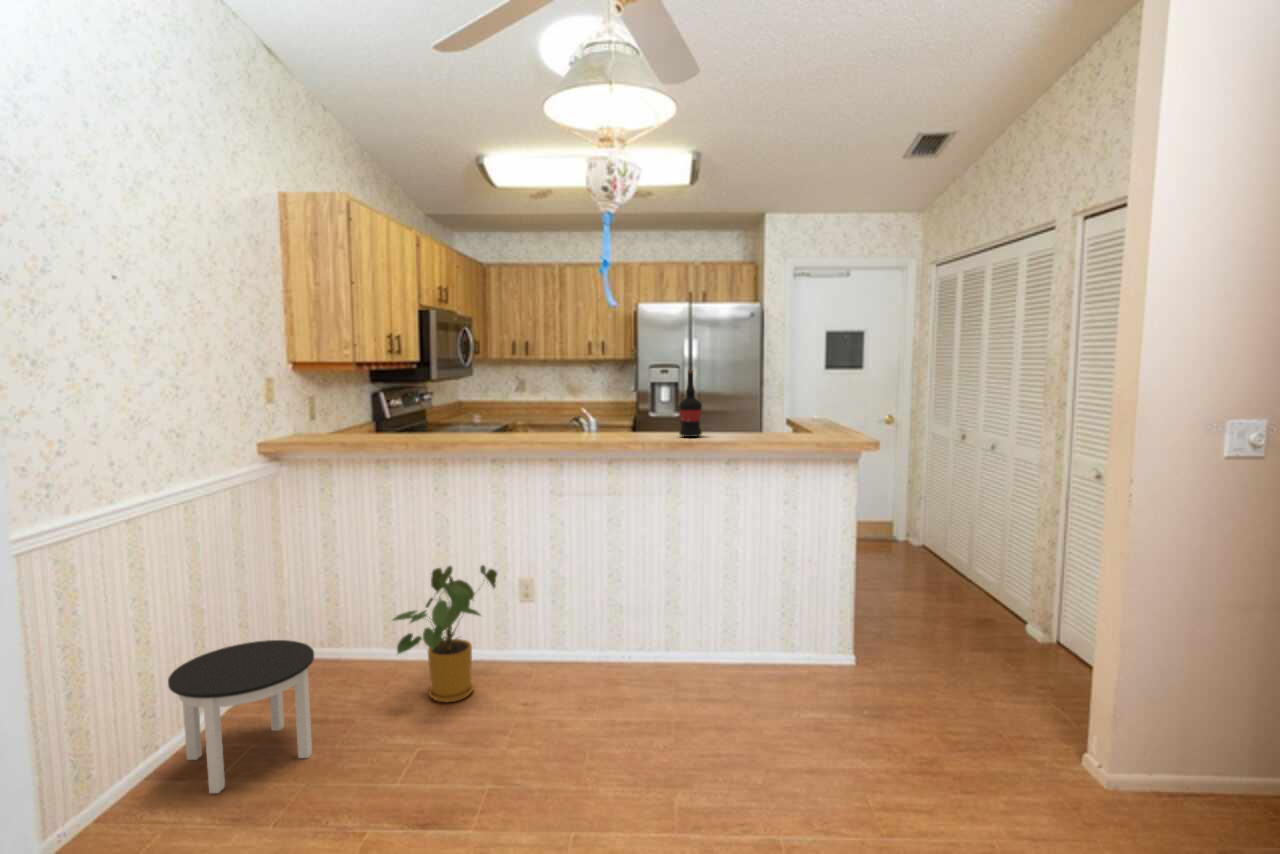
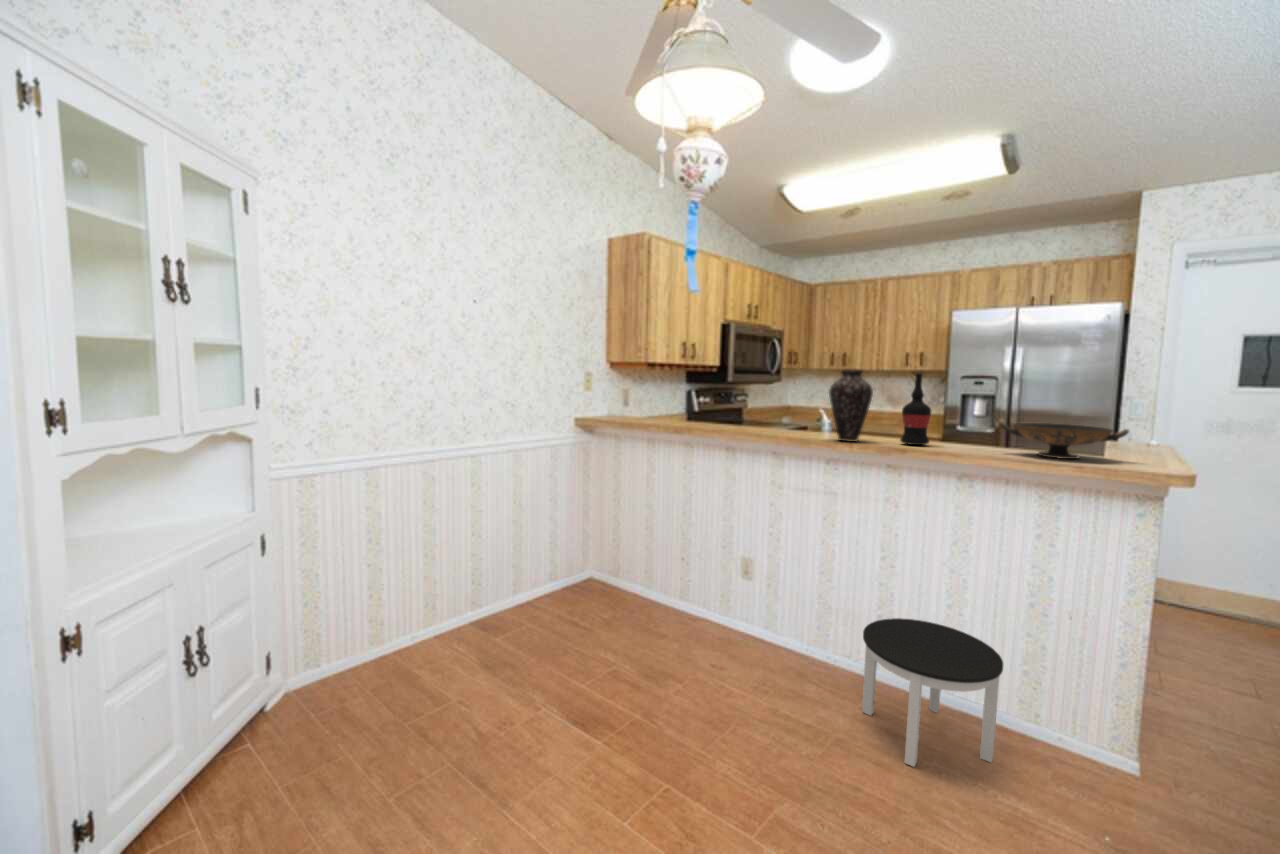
vase: none [617,371,656,440] -> present [829,369,873,442]
decorative bowl: none [755,410,833,437] -> present [1000,423,1129,459]
house plant: present [393,565,497,702] -> none [615,531,717,645]
round table: present [168,640,314,793] -> present [862,618,1003,767]

